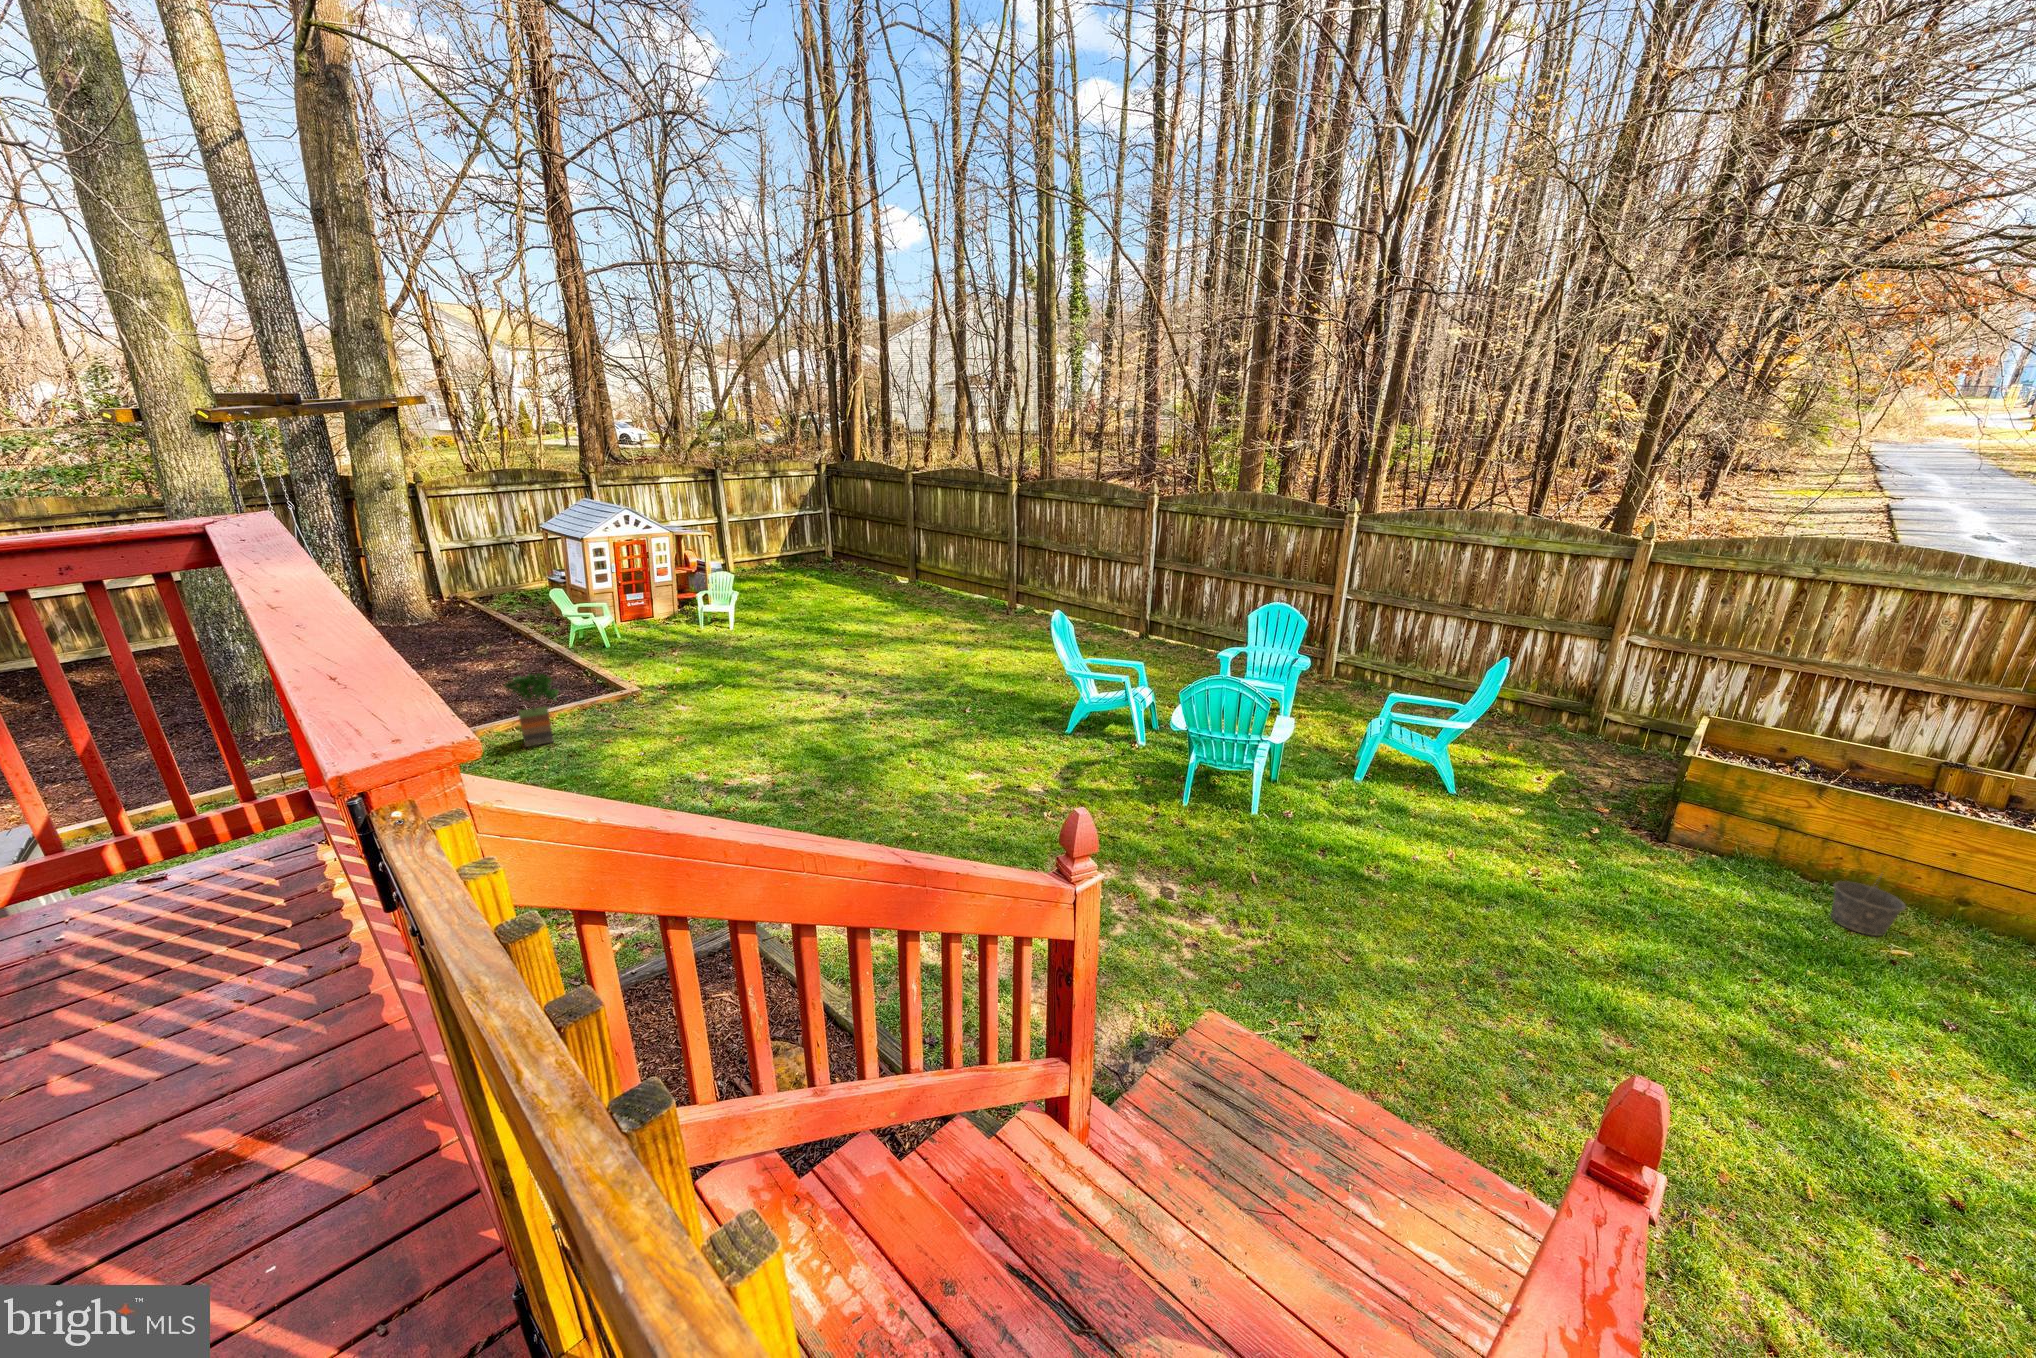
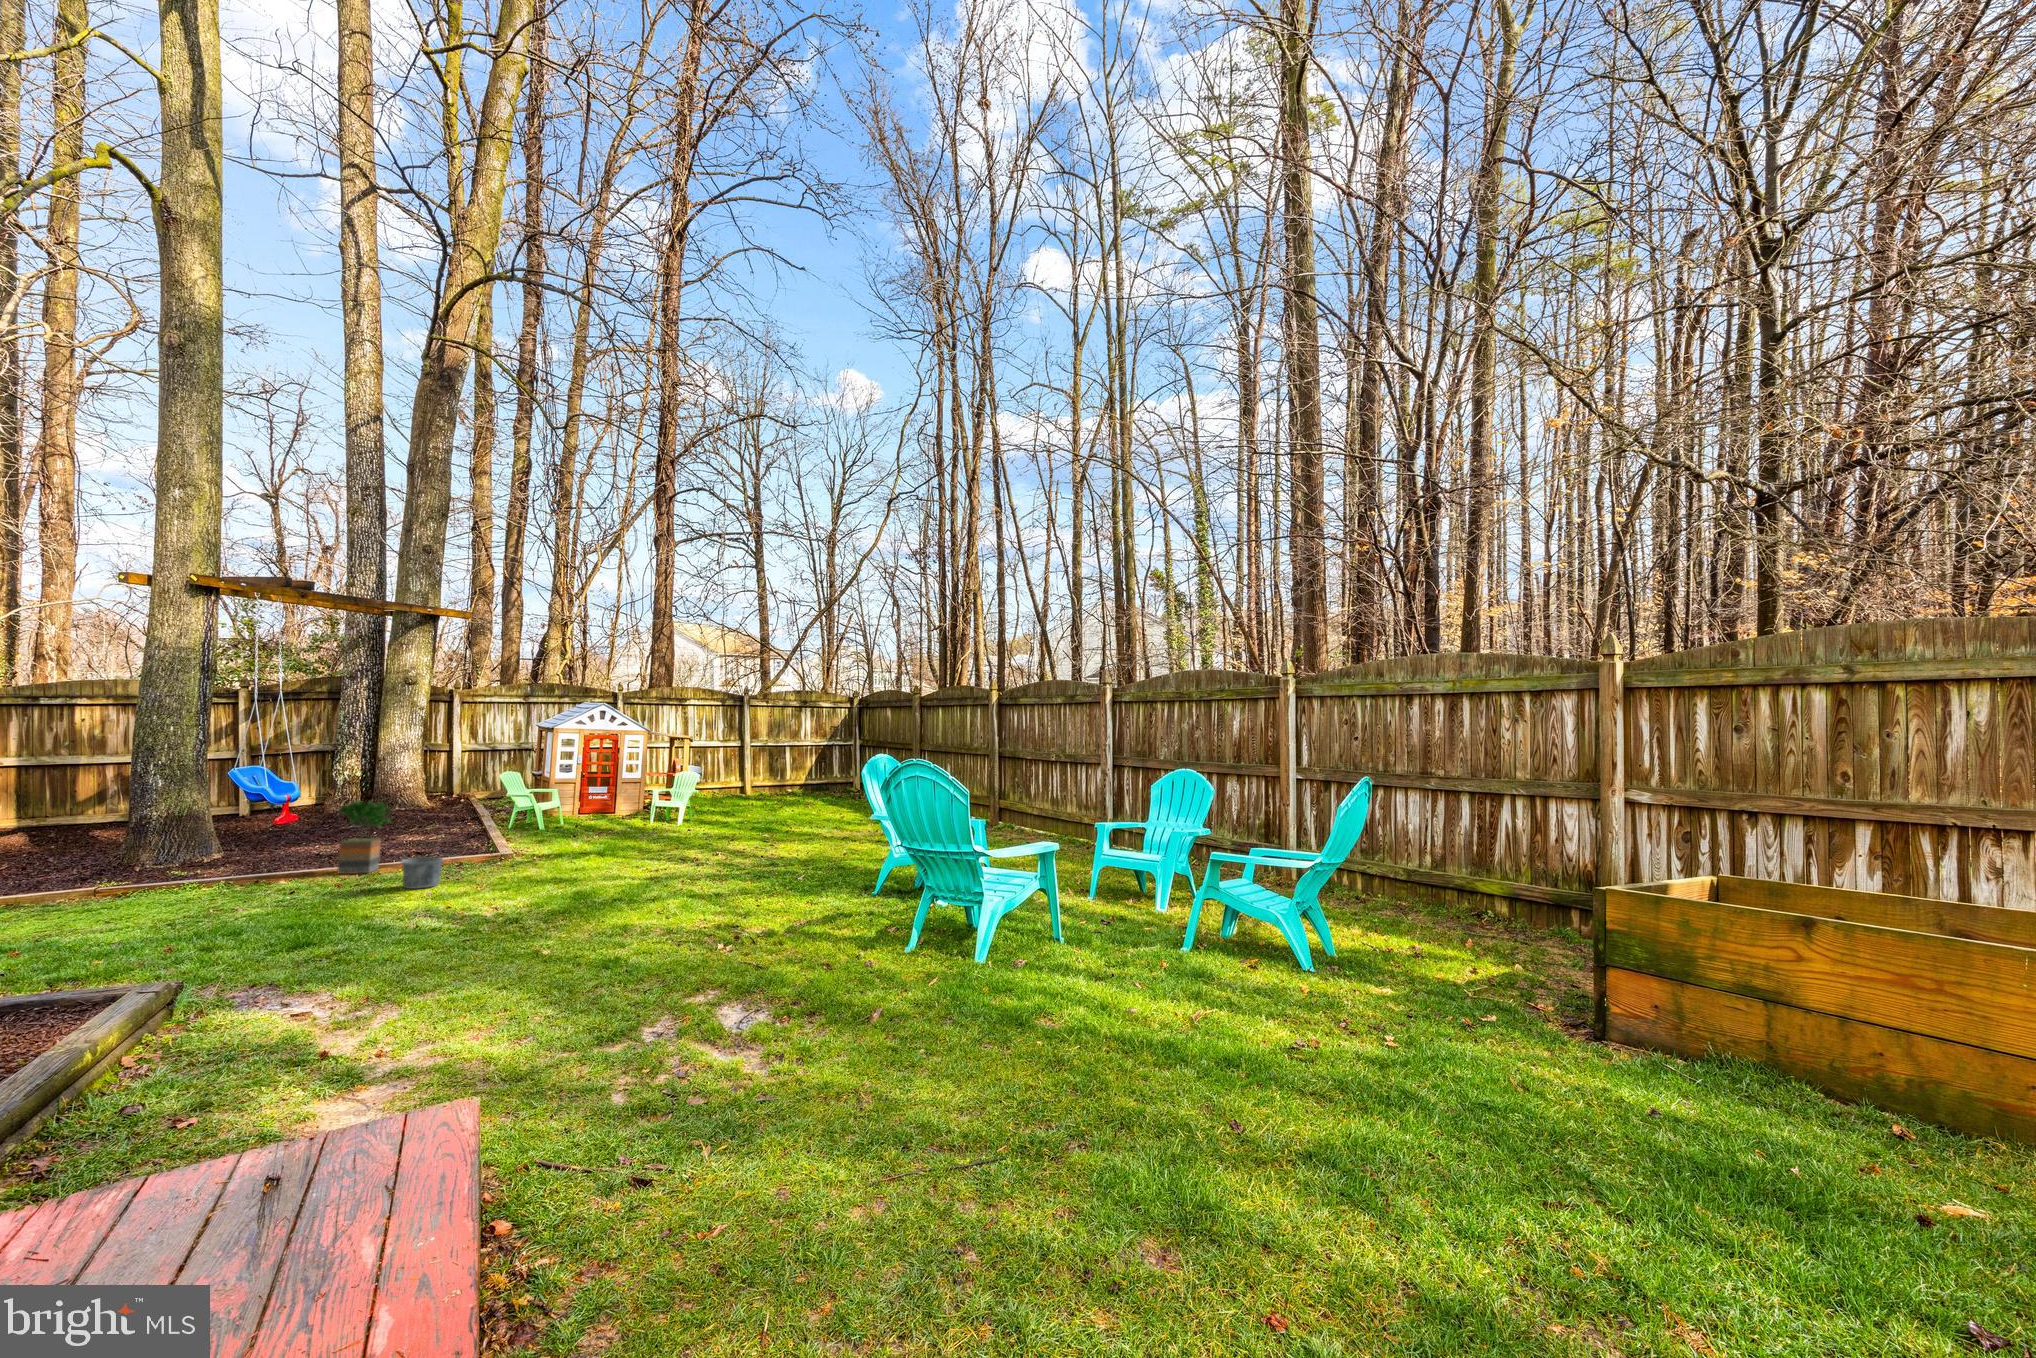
bucket: present [1831,876,1906,936] -> present [401,857,443,889]

